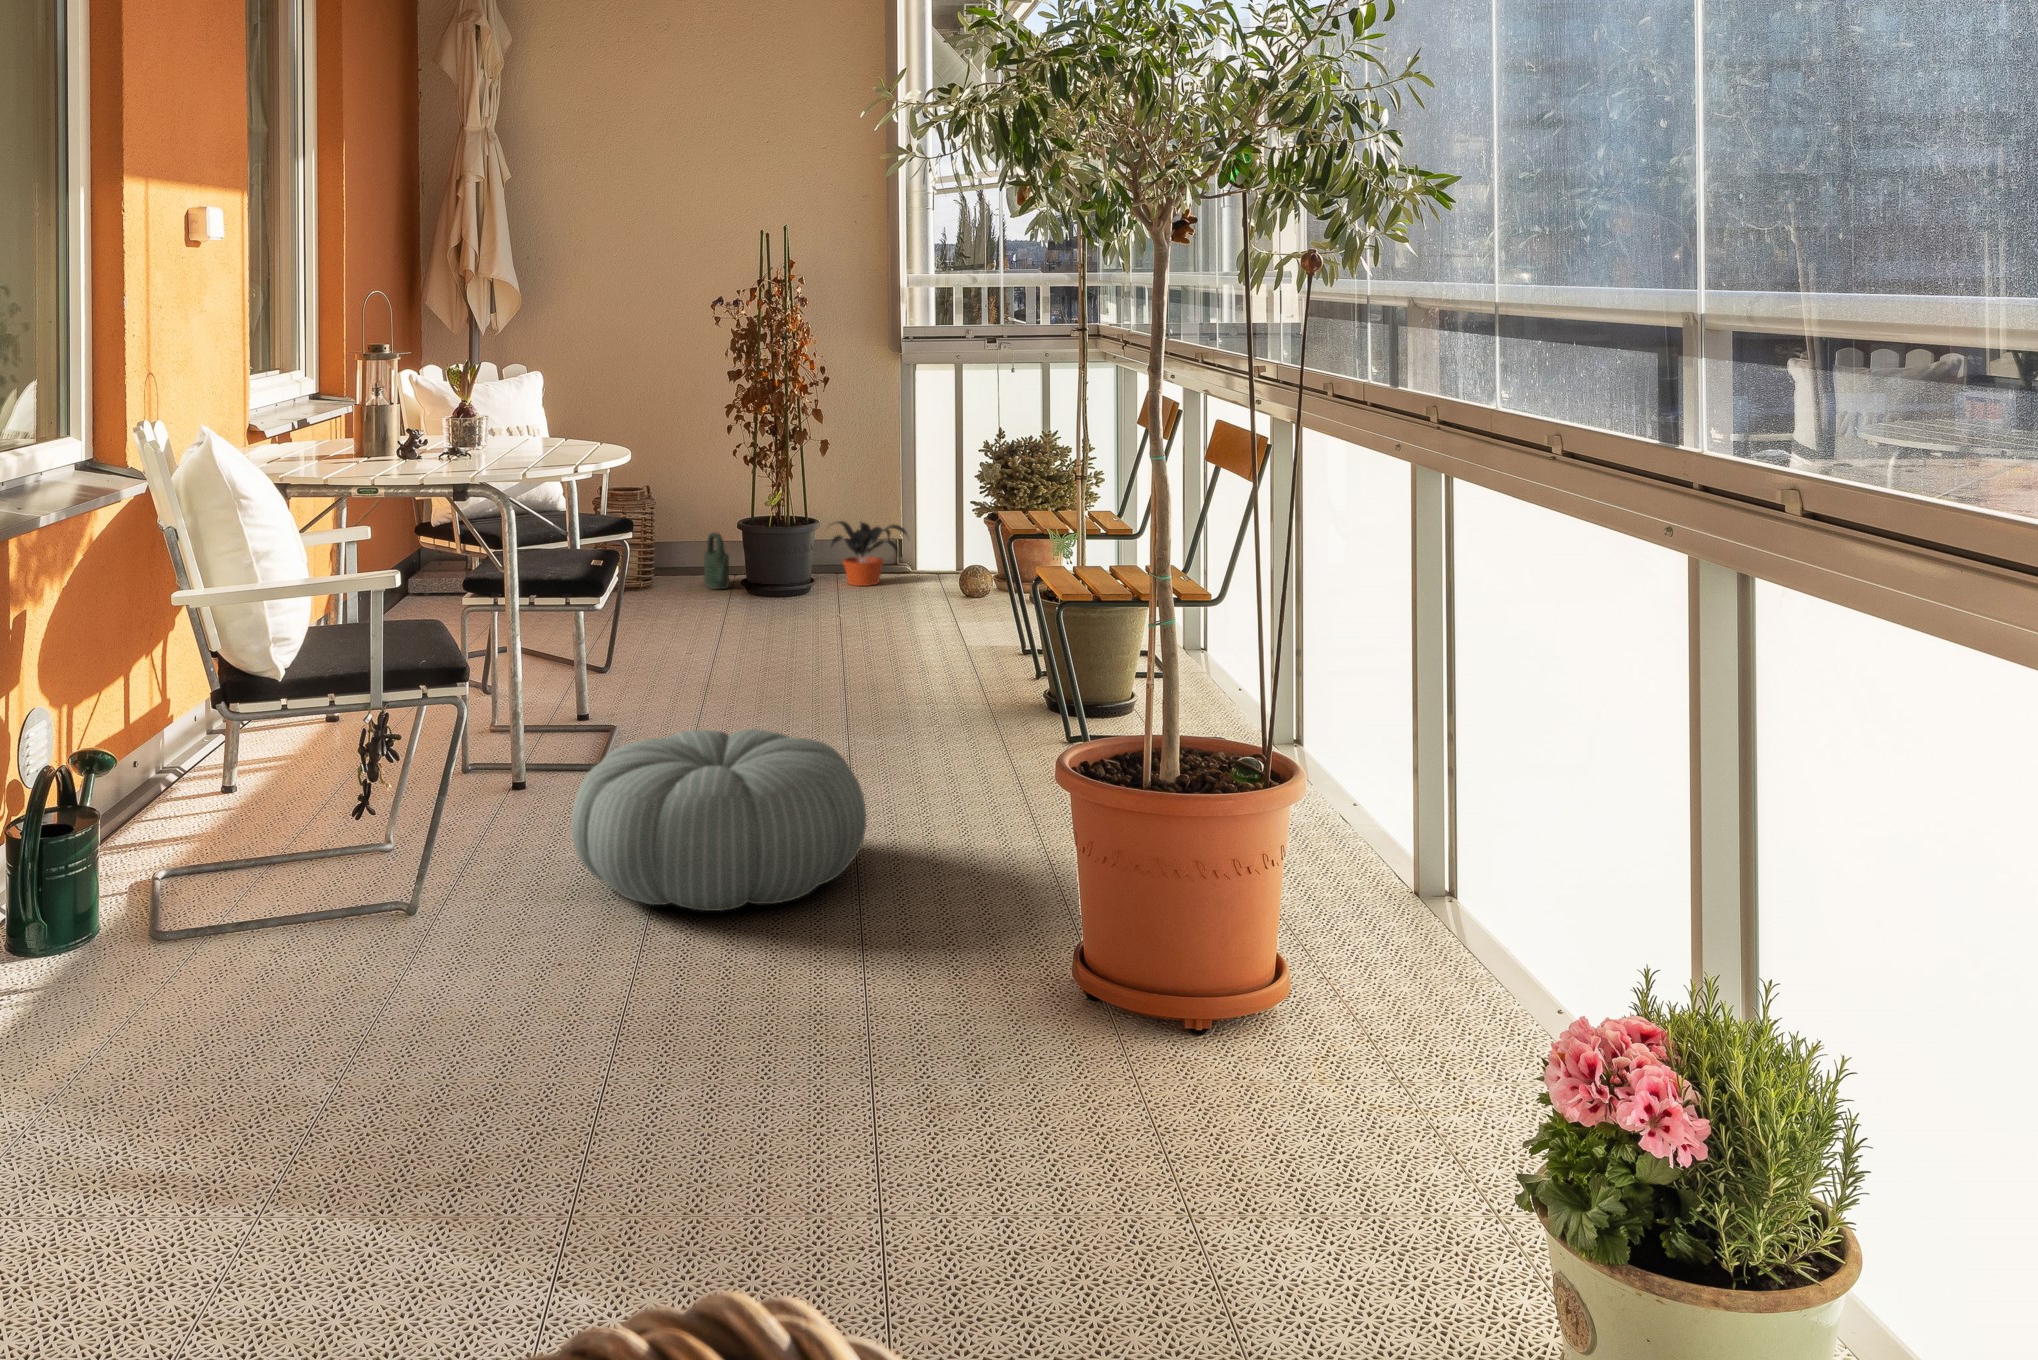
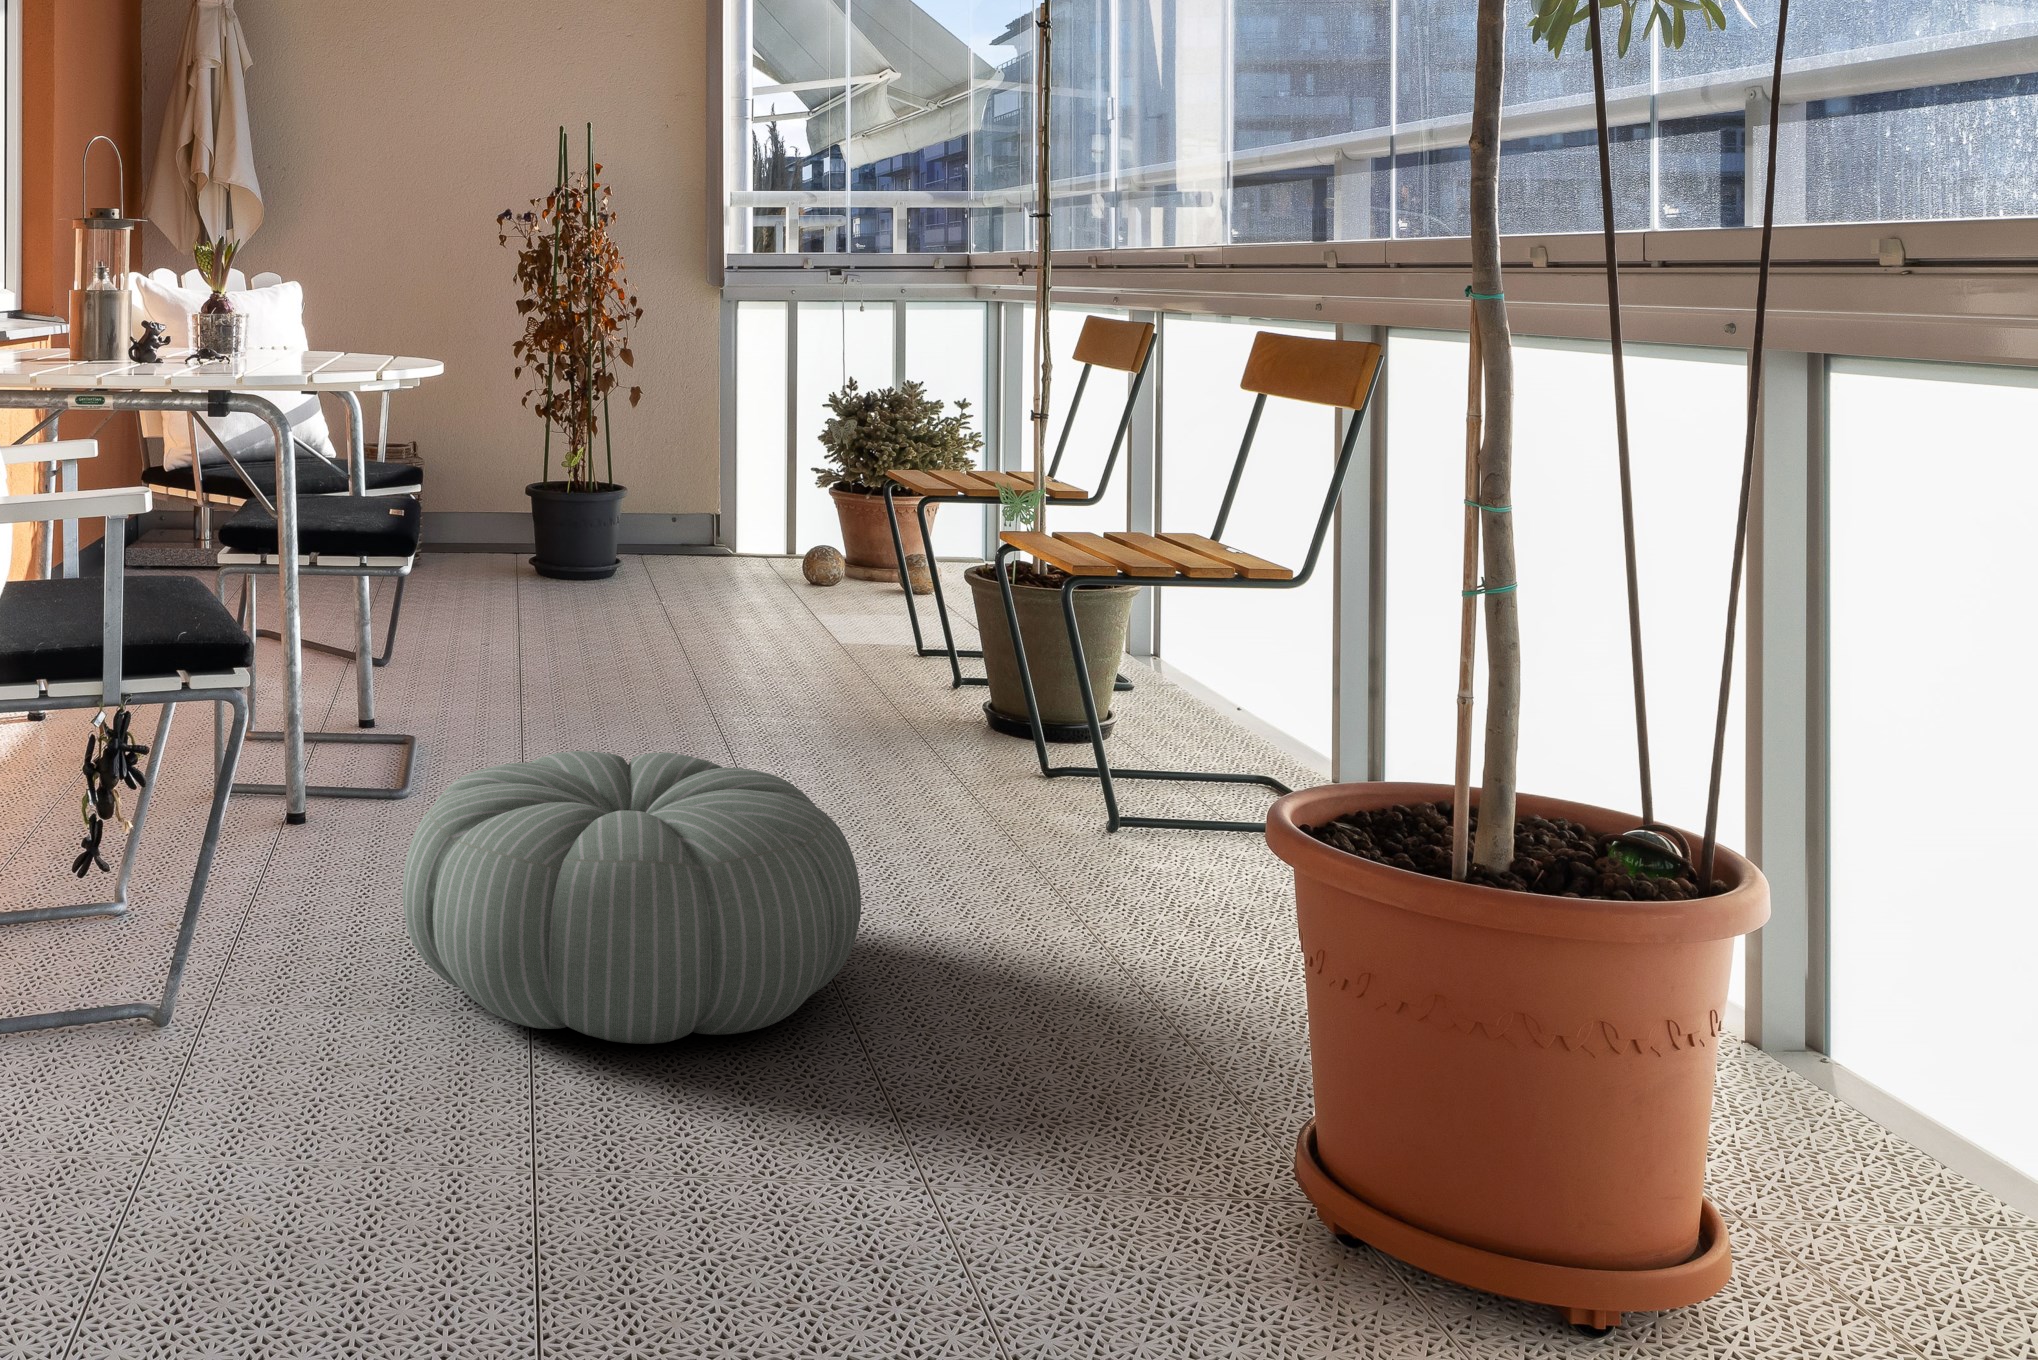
potted plant: present [831,521,907,586] -> none [634,489,741,570]
watering can: present [704,532,729,589] -> none [484,500,517,570]

